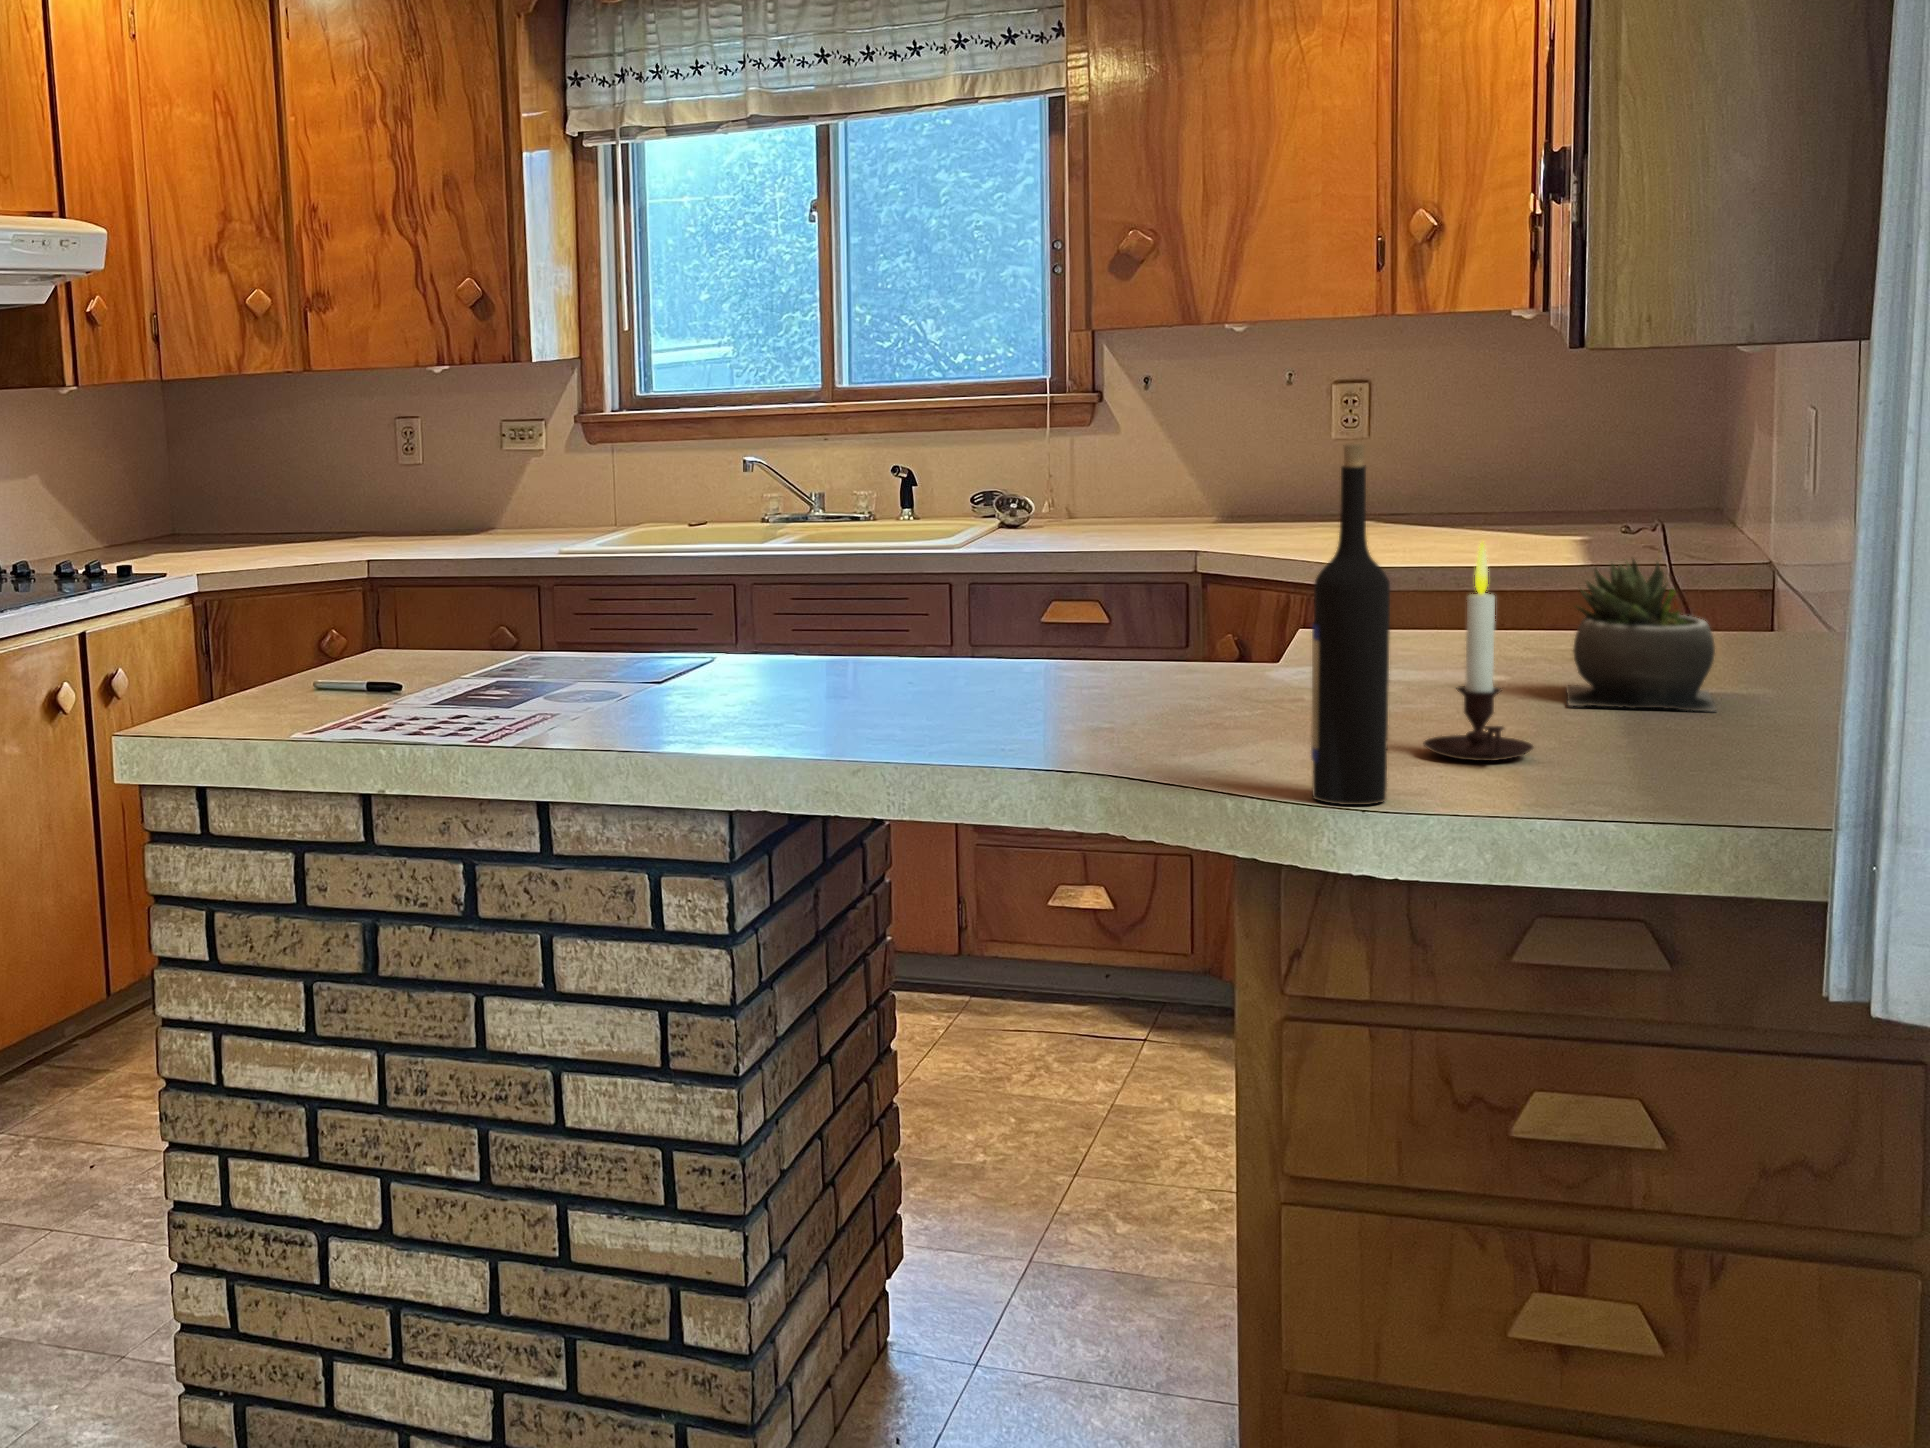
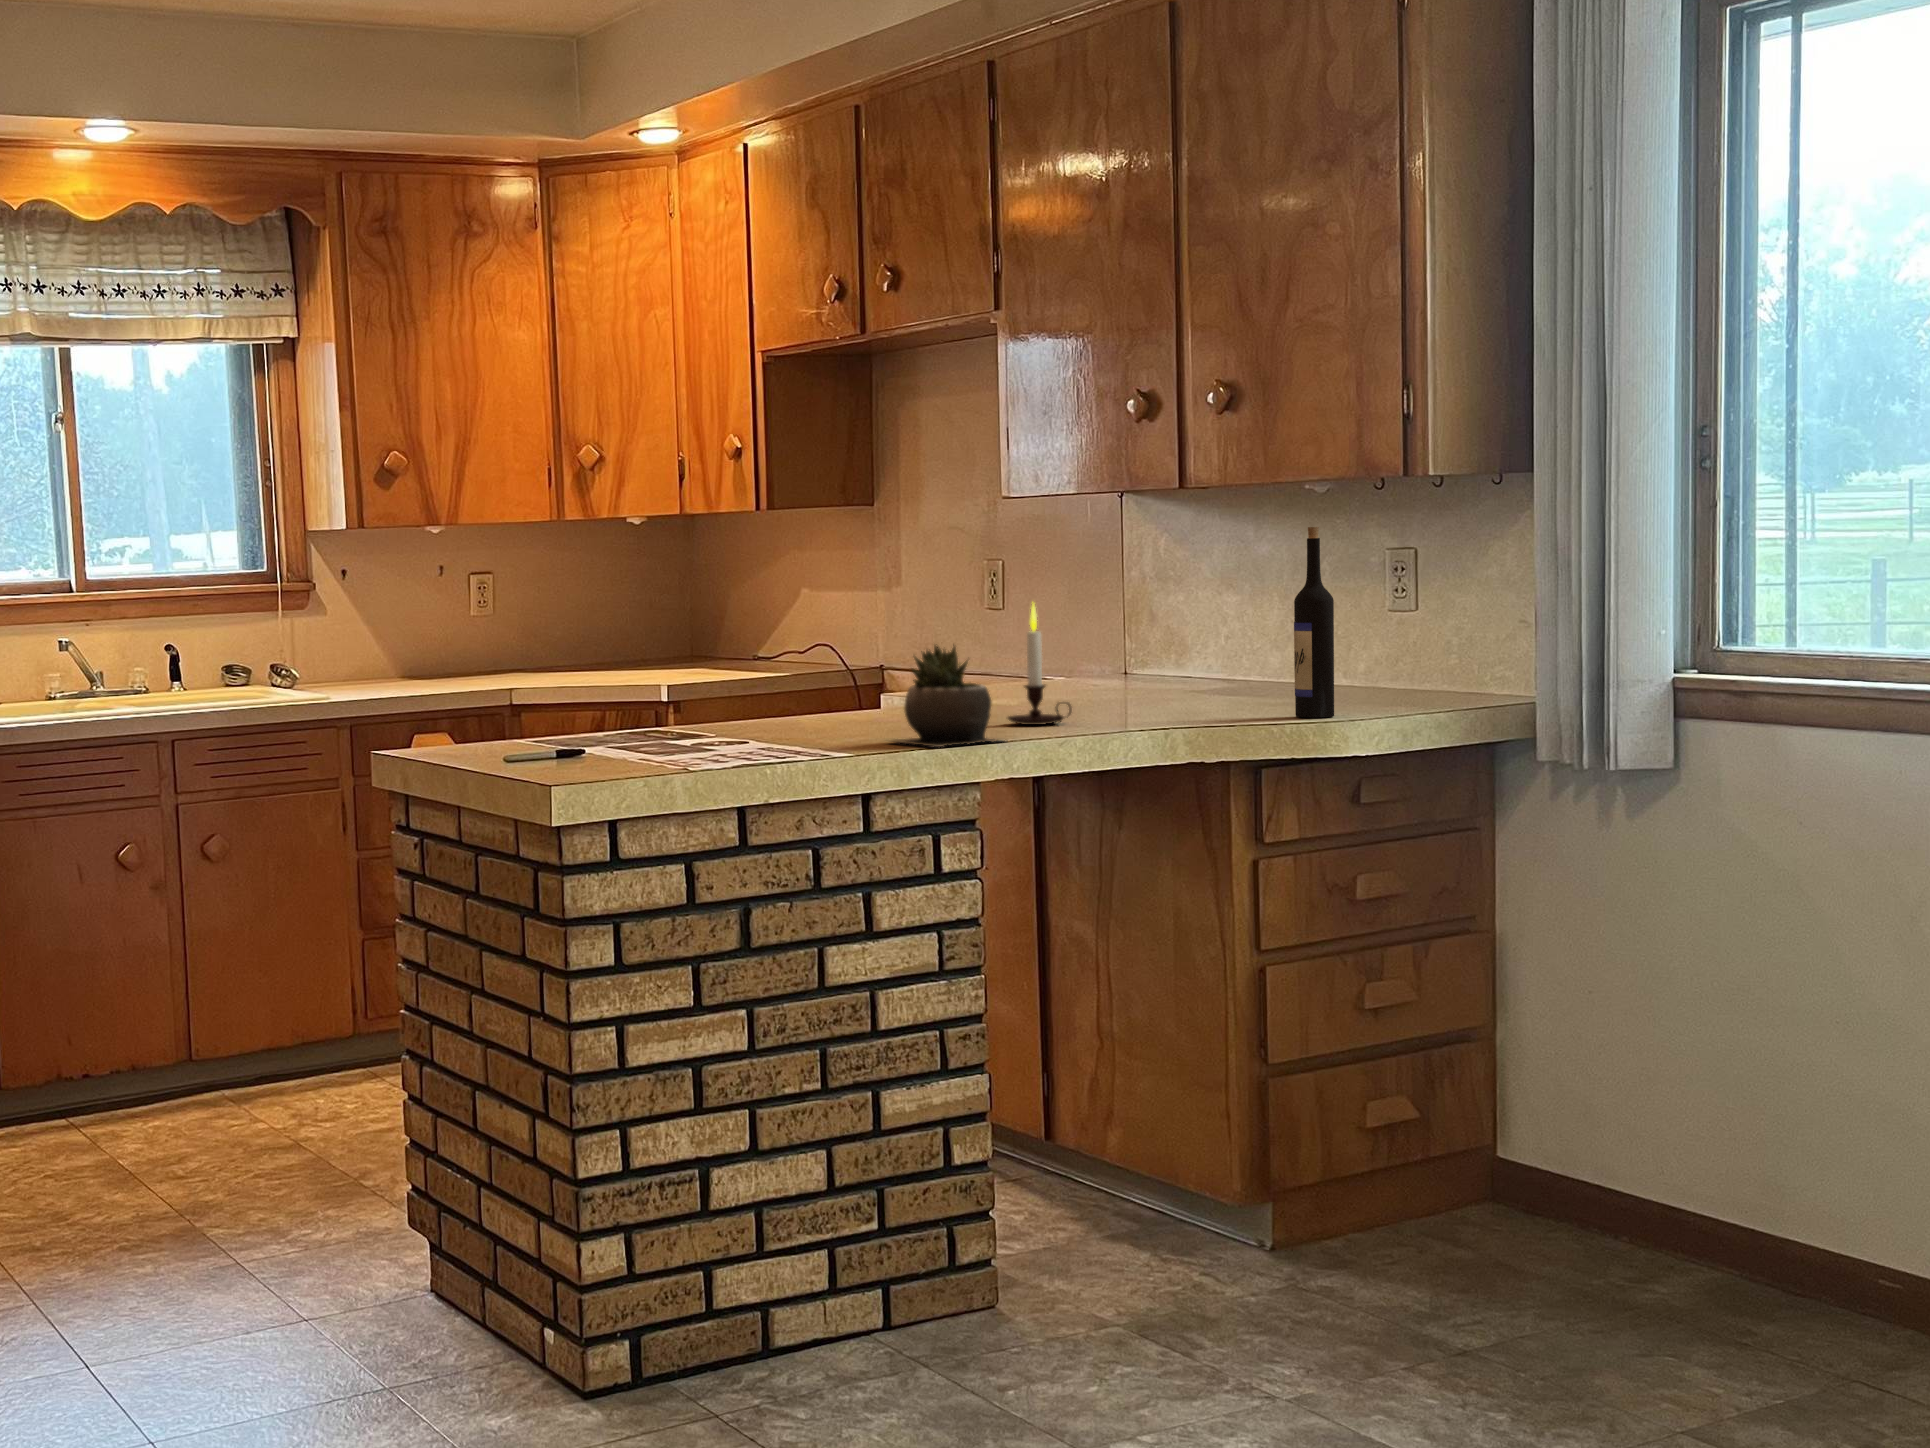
candle: present [1424,542,1533,761] -> present [1008,604,1072,725]
succulent plant: present [1566,559,1716,712] -> present [893,645,1005,747]

